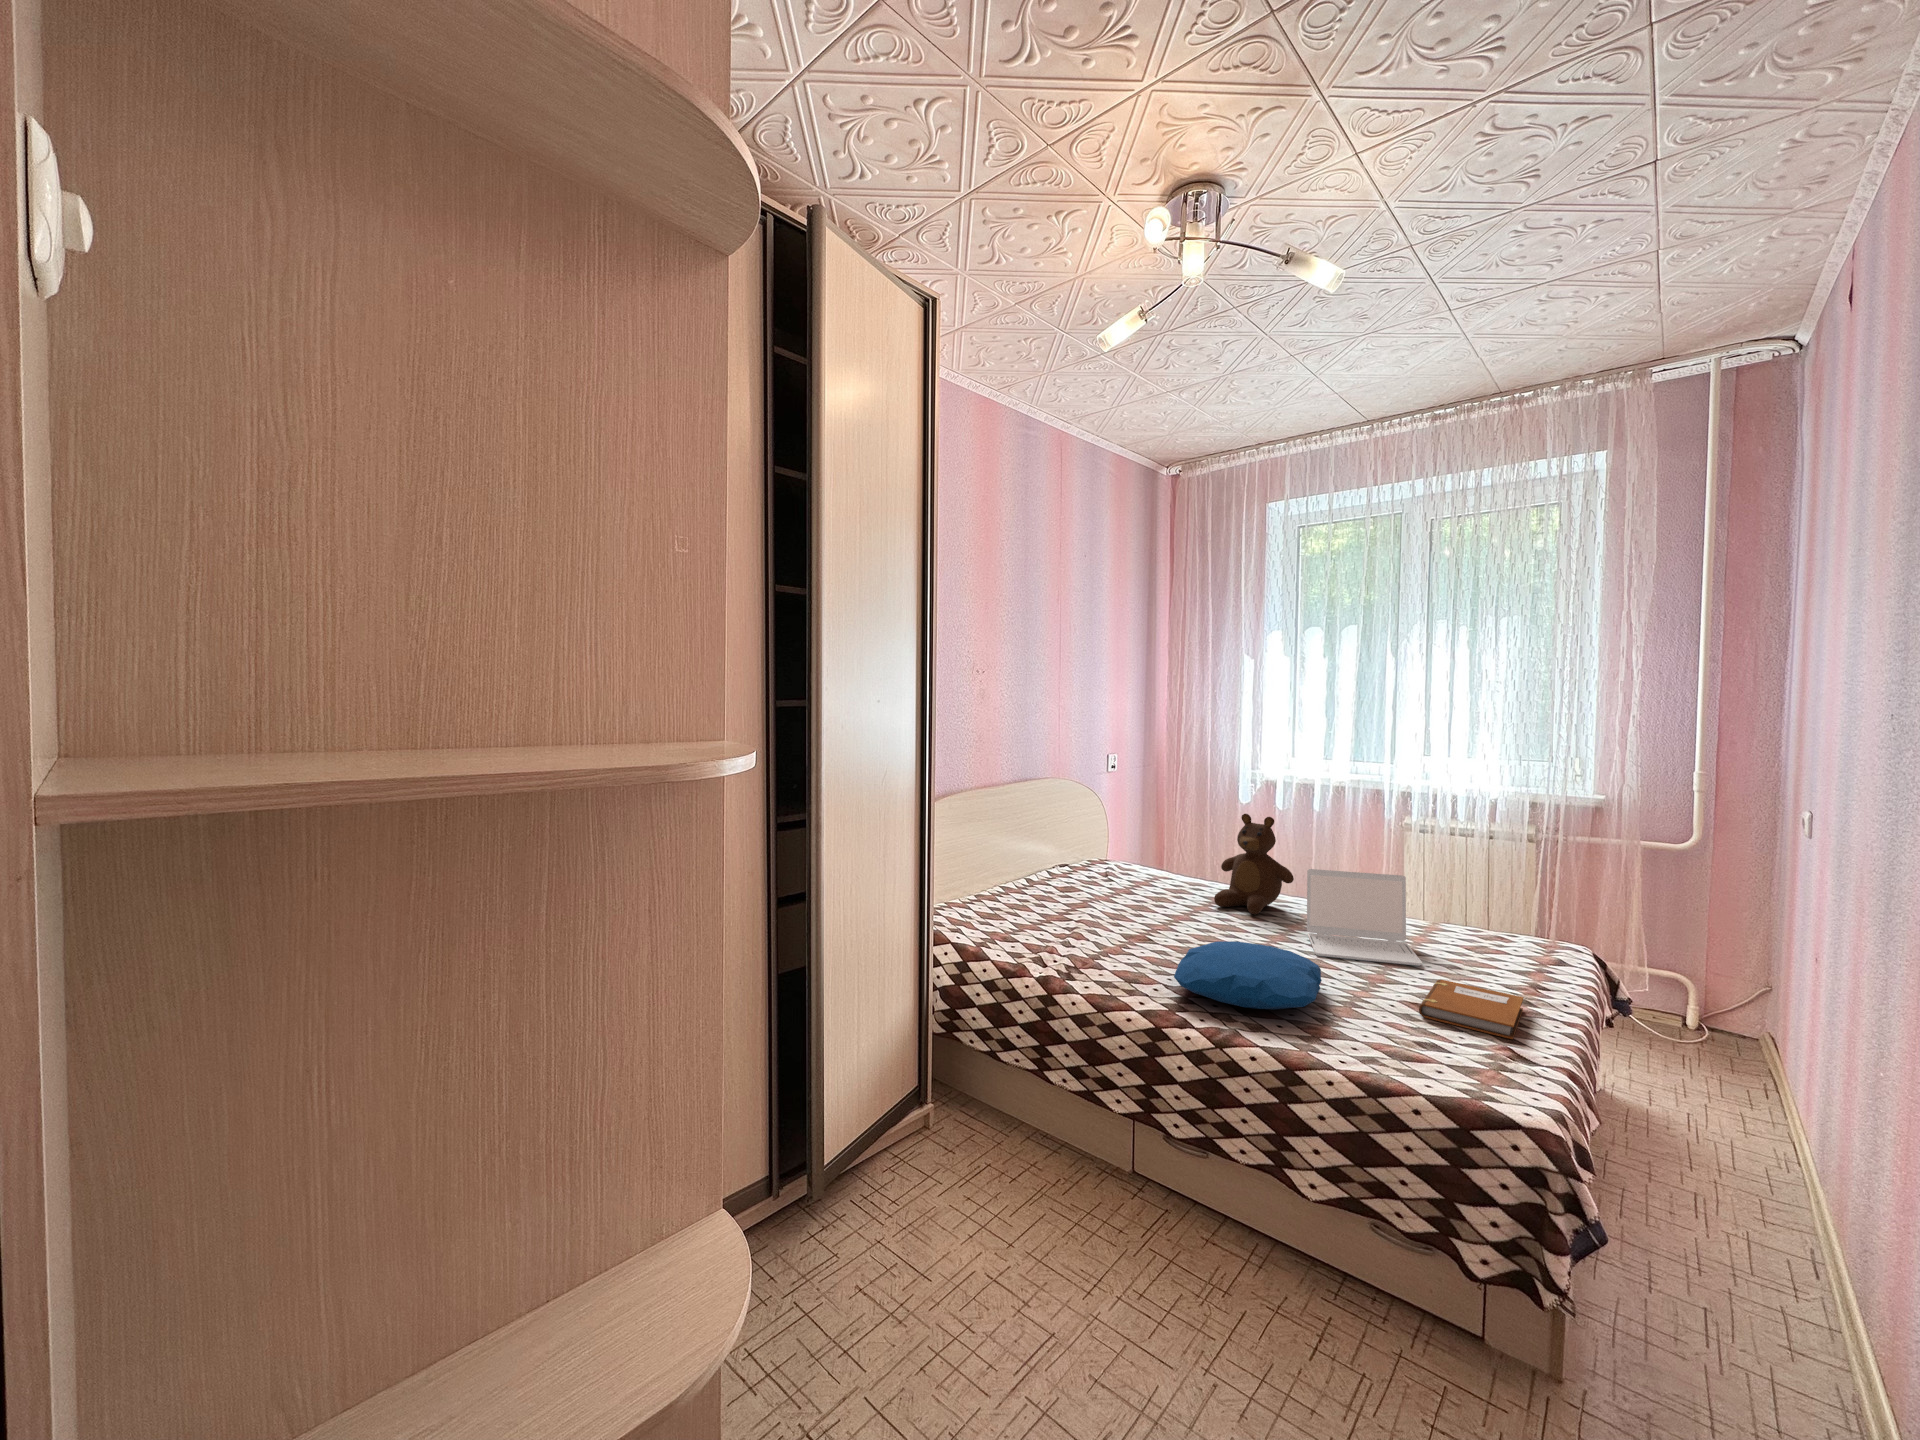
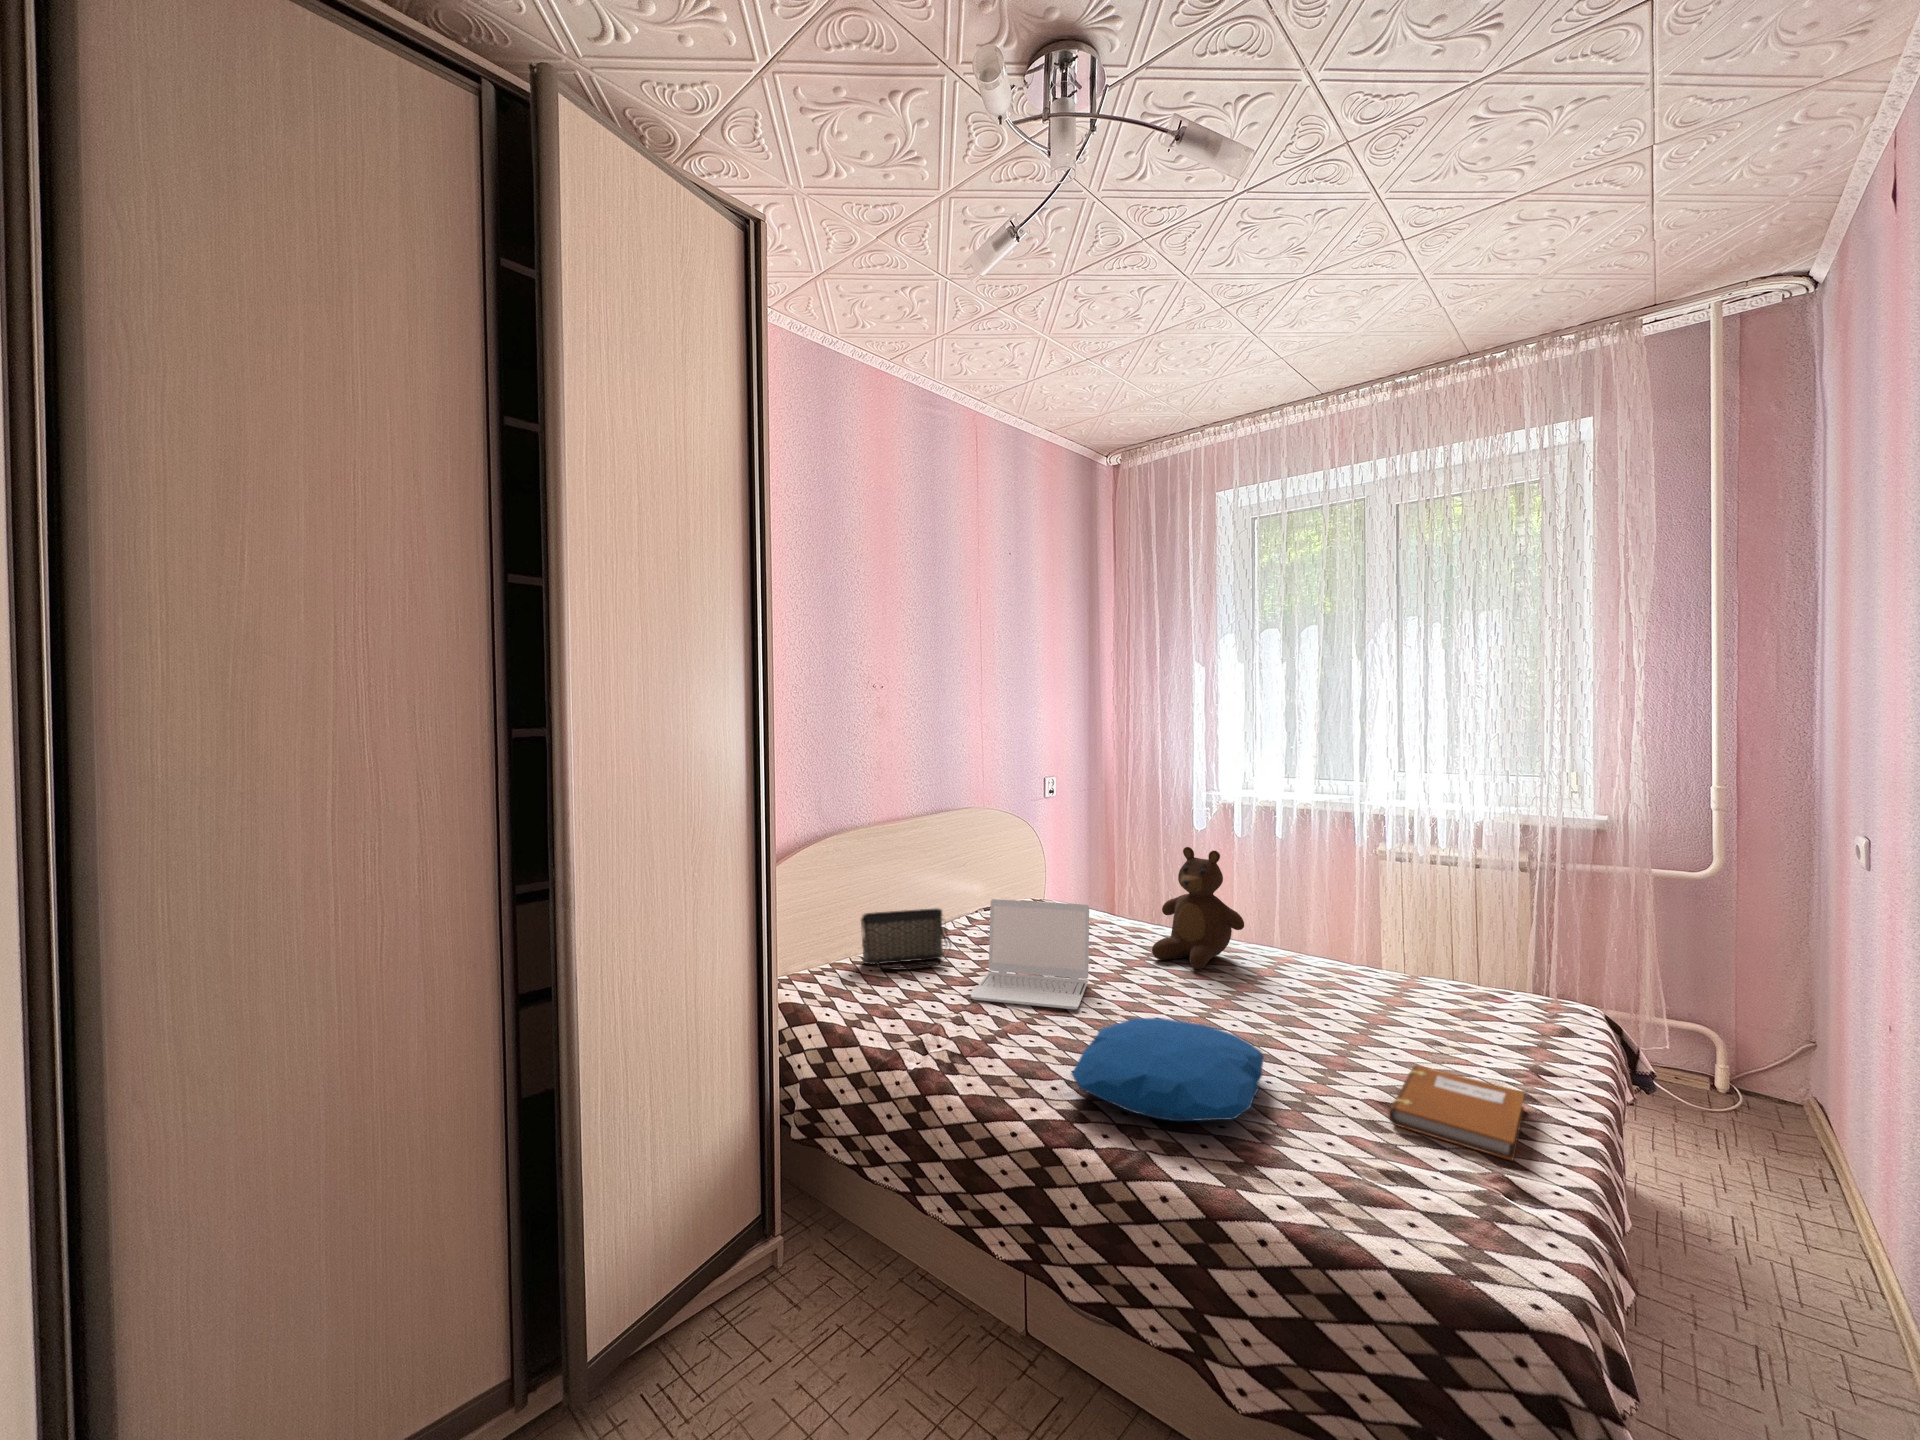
handbag: none [971,860,1047,909] -> present [861,909,951,970]
laptop: present [1307,869,1422,966] -> present [971,899,1089,1009]

